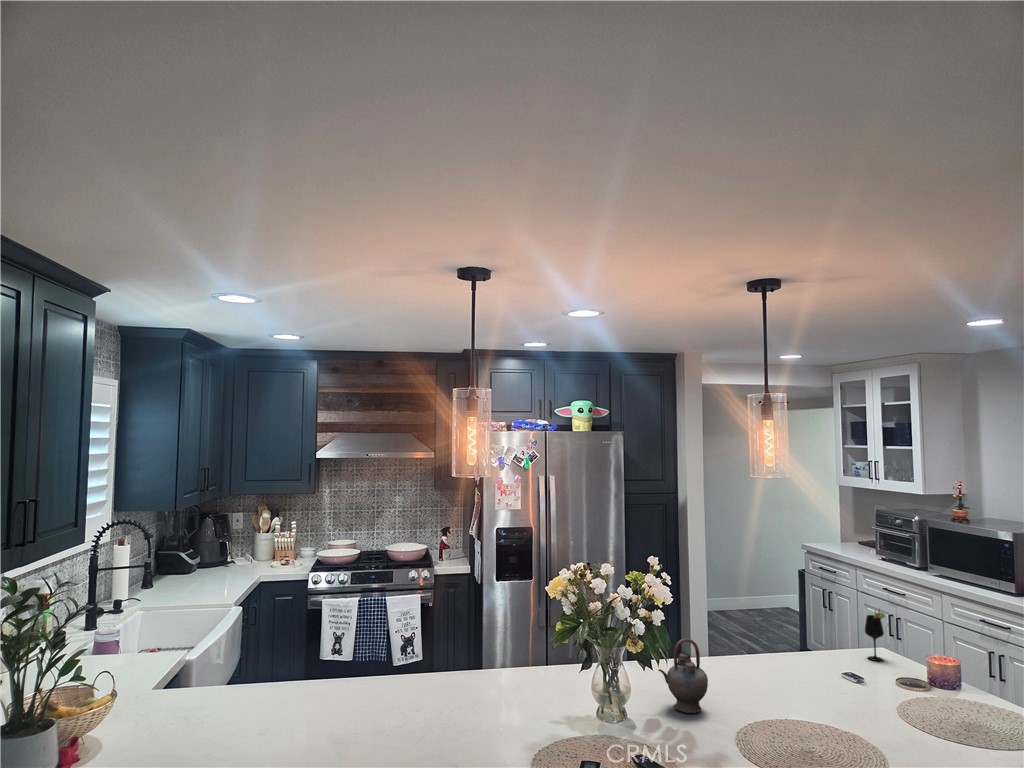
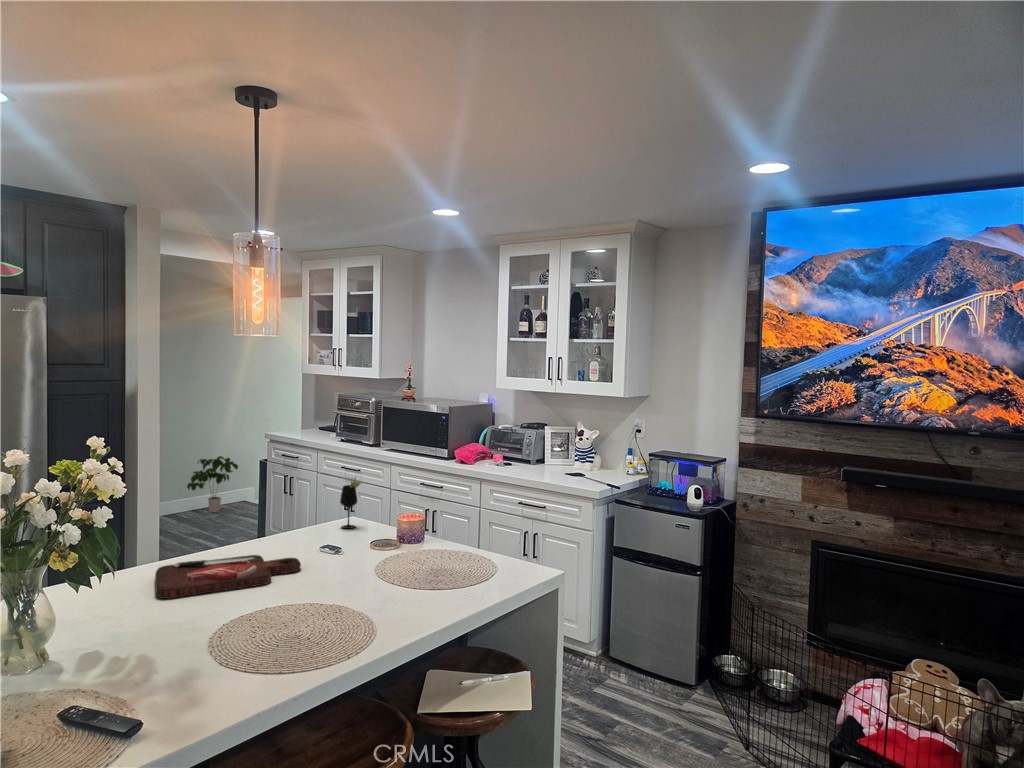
potted plant: none [734,560,780,614] -> present [187,456,238,512]
teapot: present [659,638,708,713] -> none [101,539,173,632]
cutting board: none [697,661,820,698] -> present [155,555,301,599]

